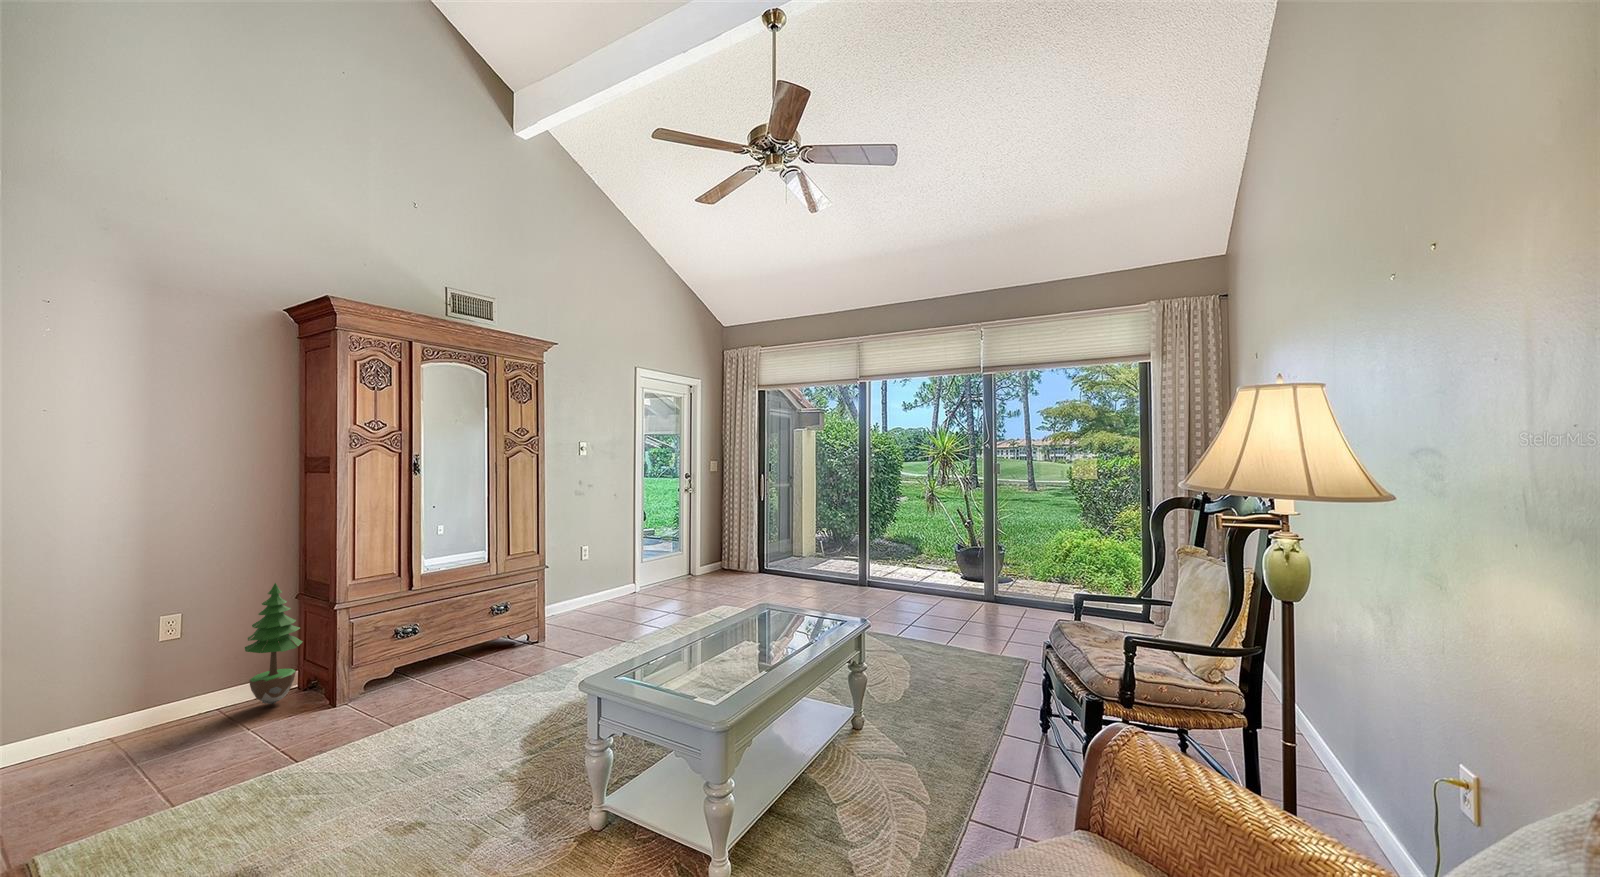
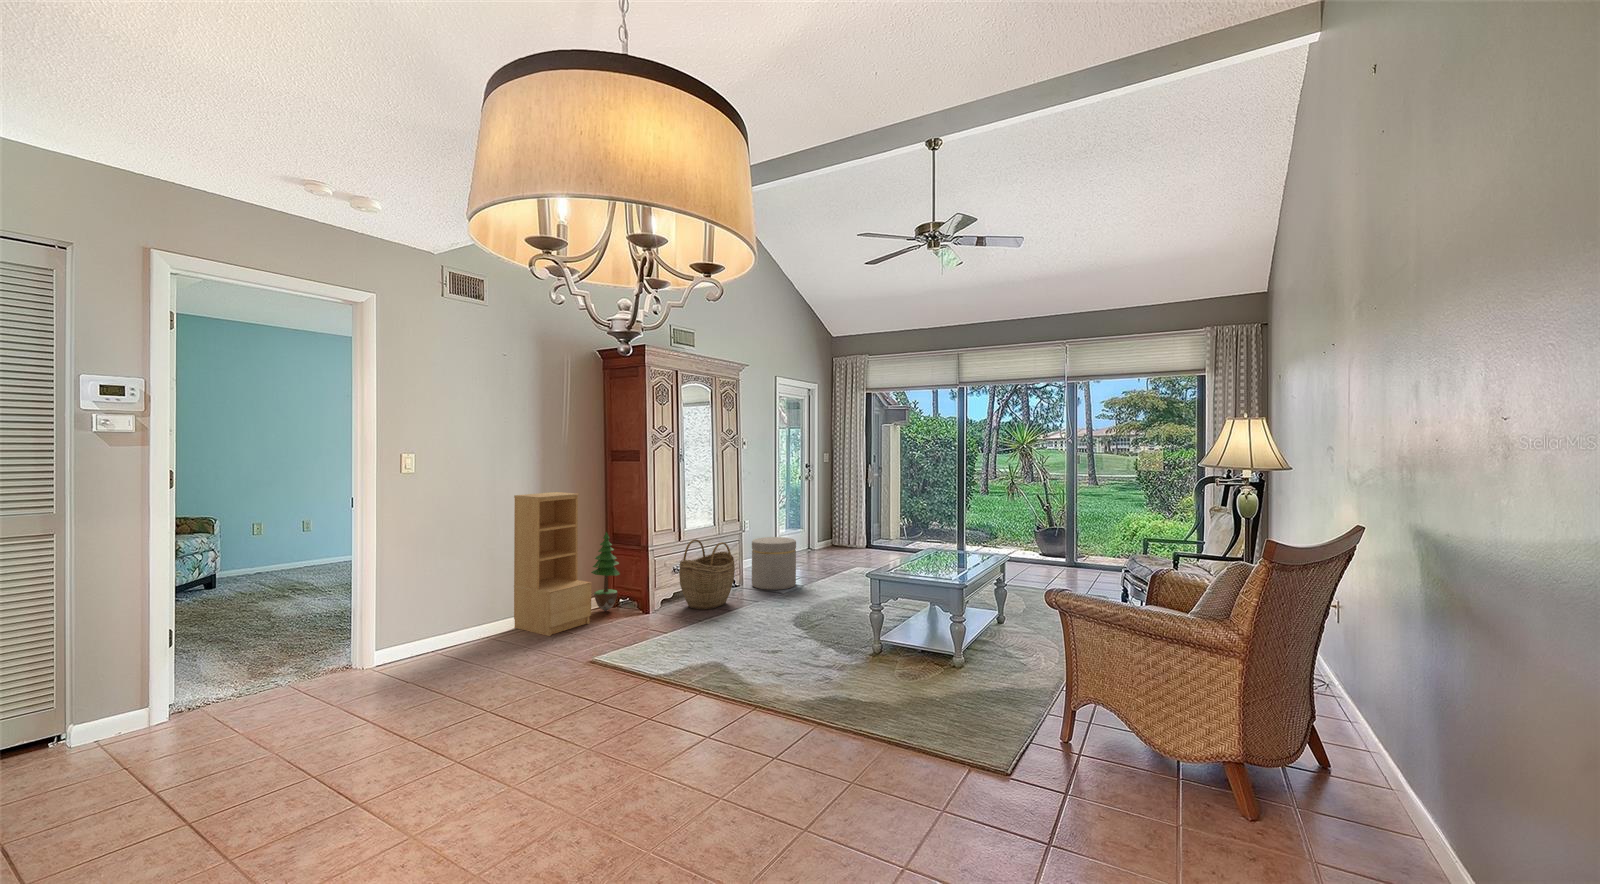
bookshelf: none [55,525,204,777] -> present [514,492,591,636]
ottoman: none [554,574,619,650] -> present [752,537,796,590]
woven basket: none [398,588,496,697] -> present [679,539,735,610]

